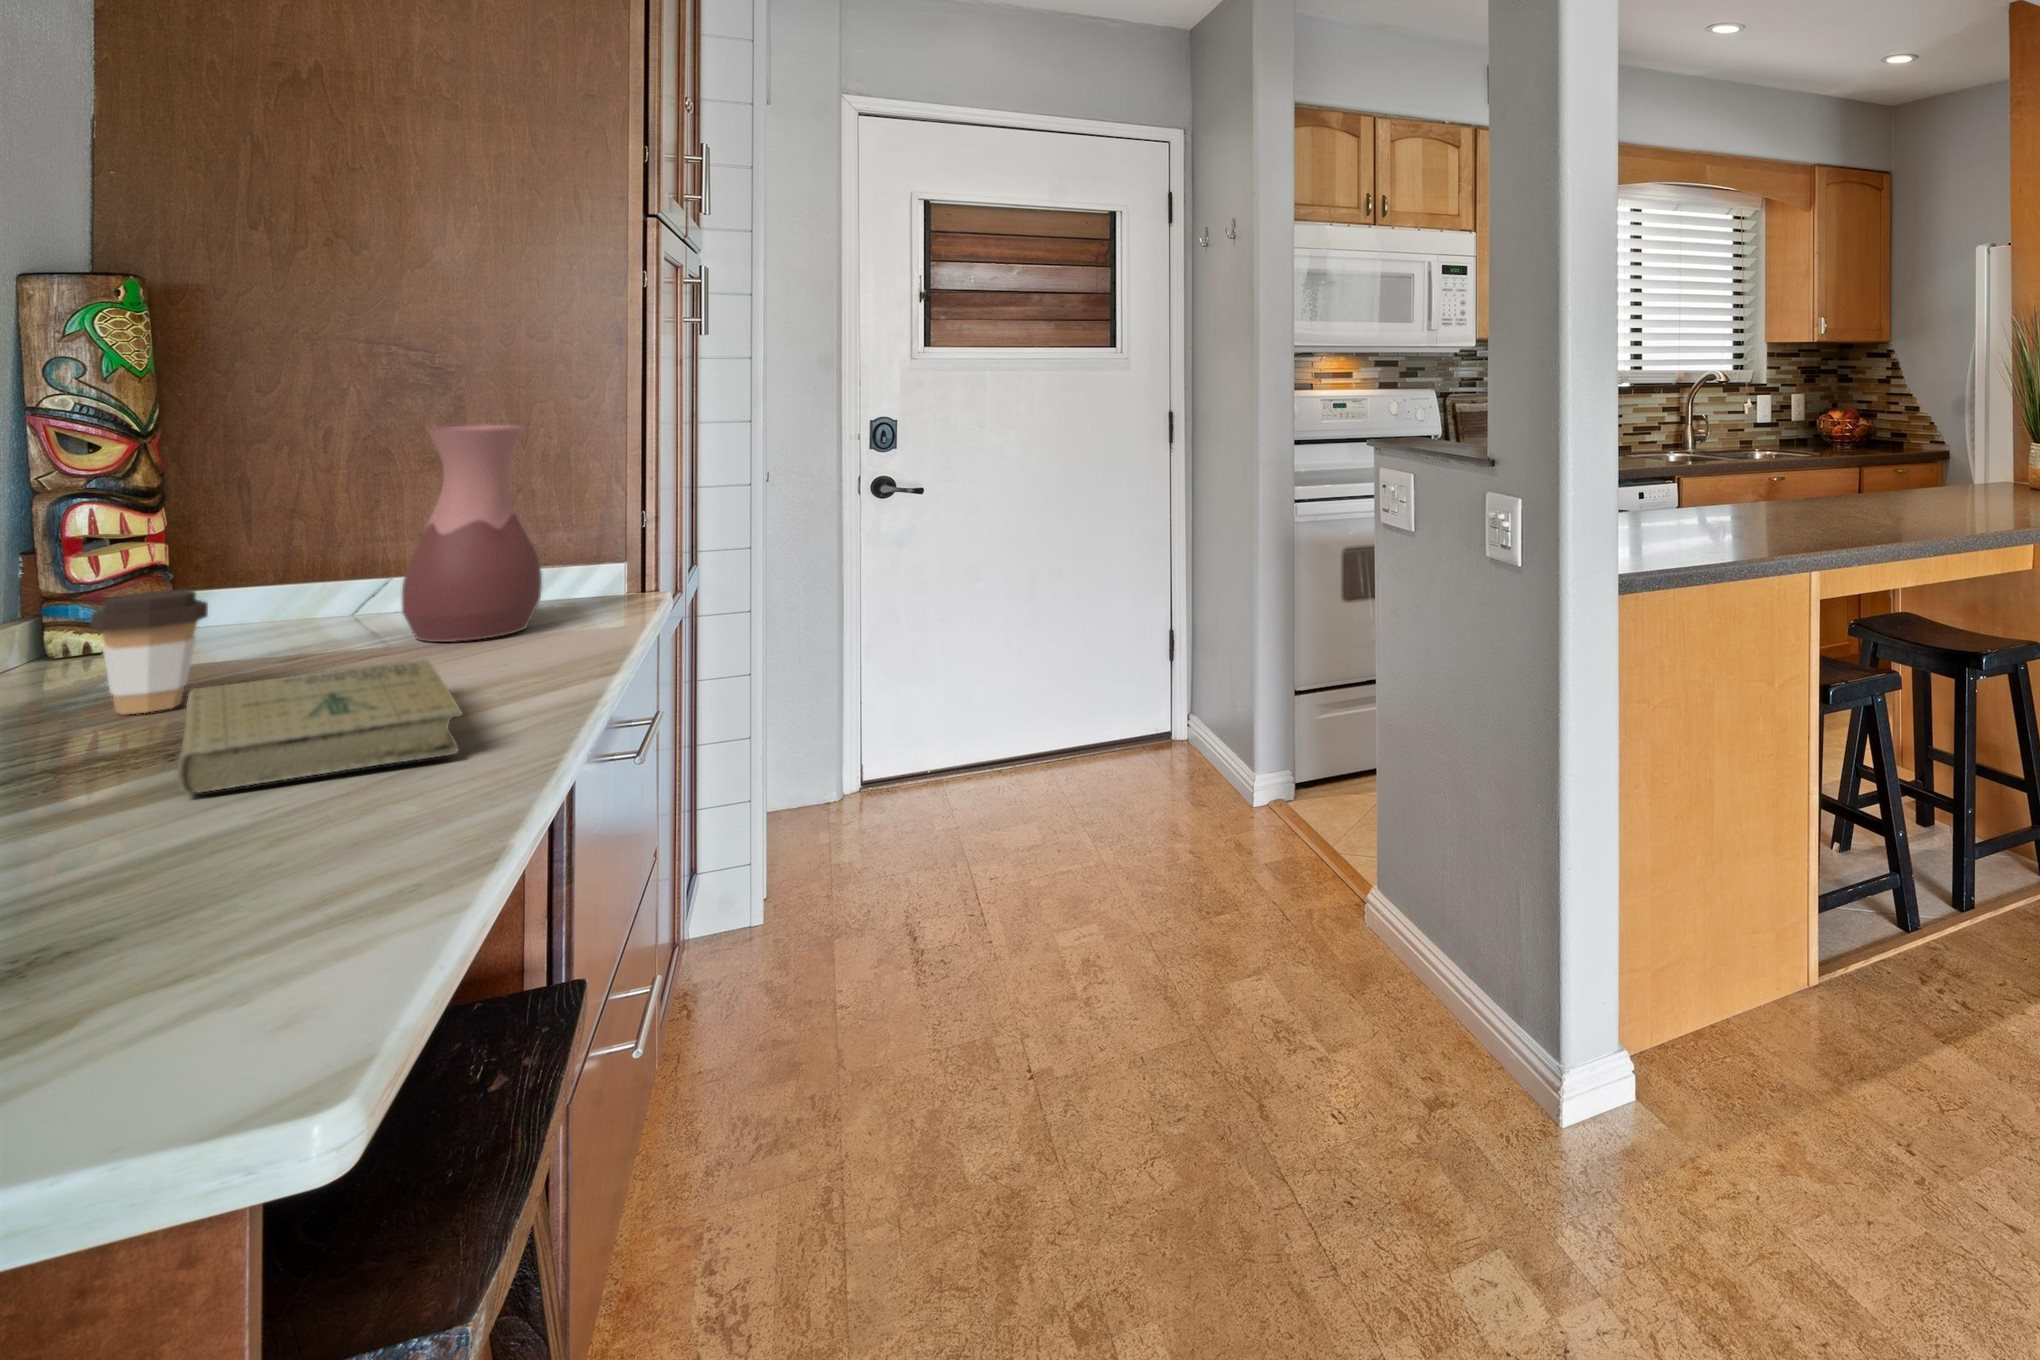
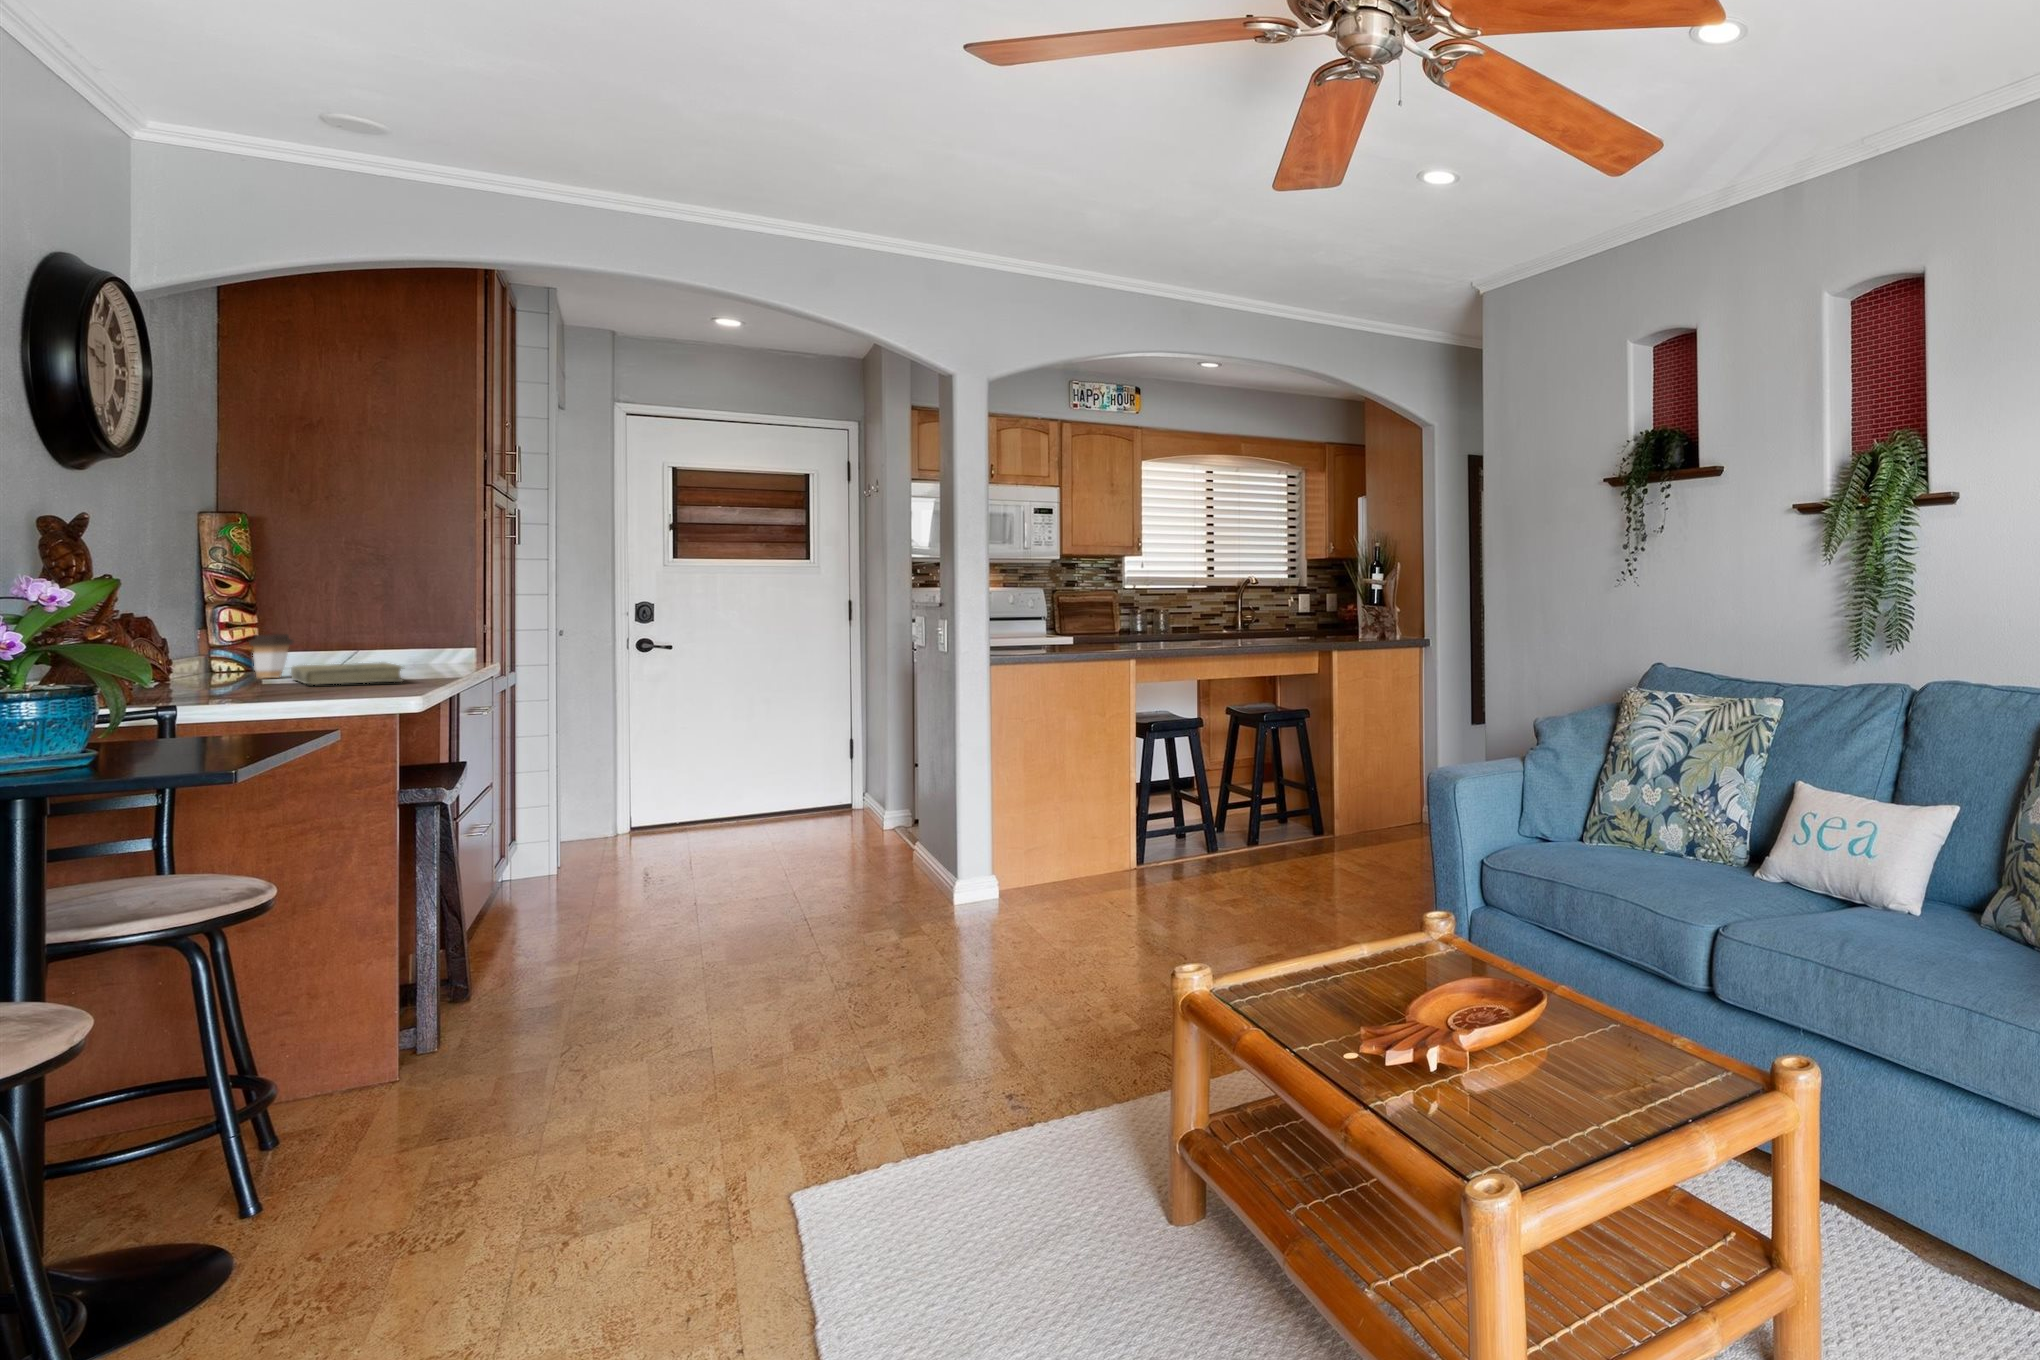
vase: present [402,425,542,642] -> none [363,580,429,671]

